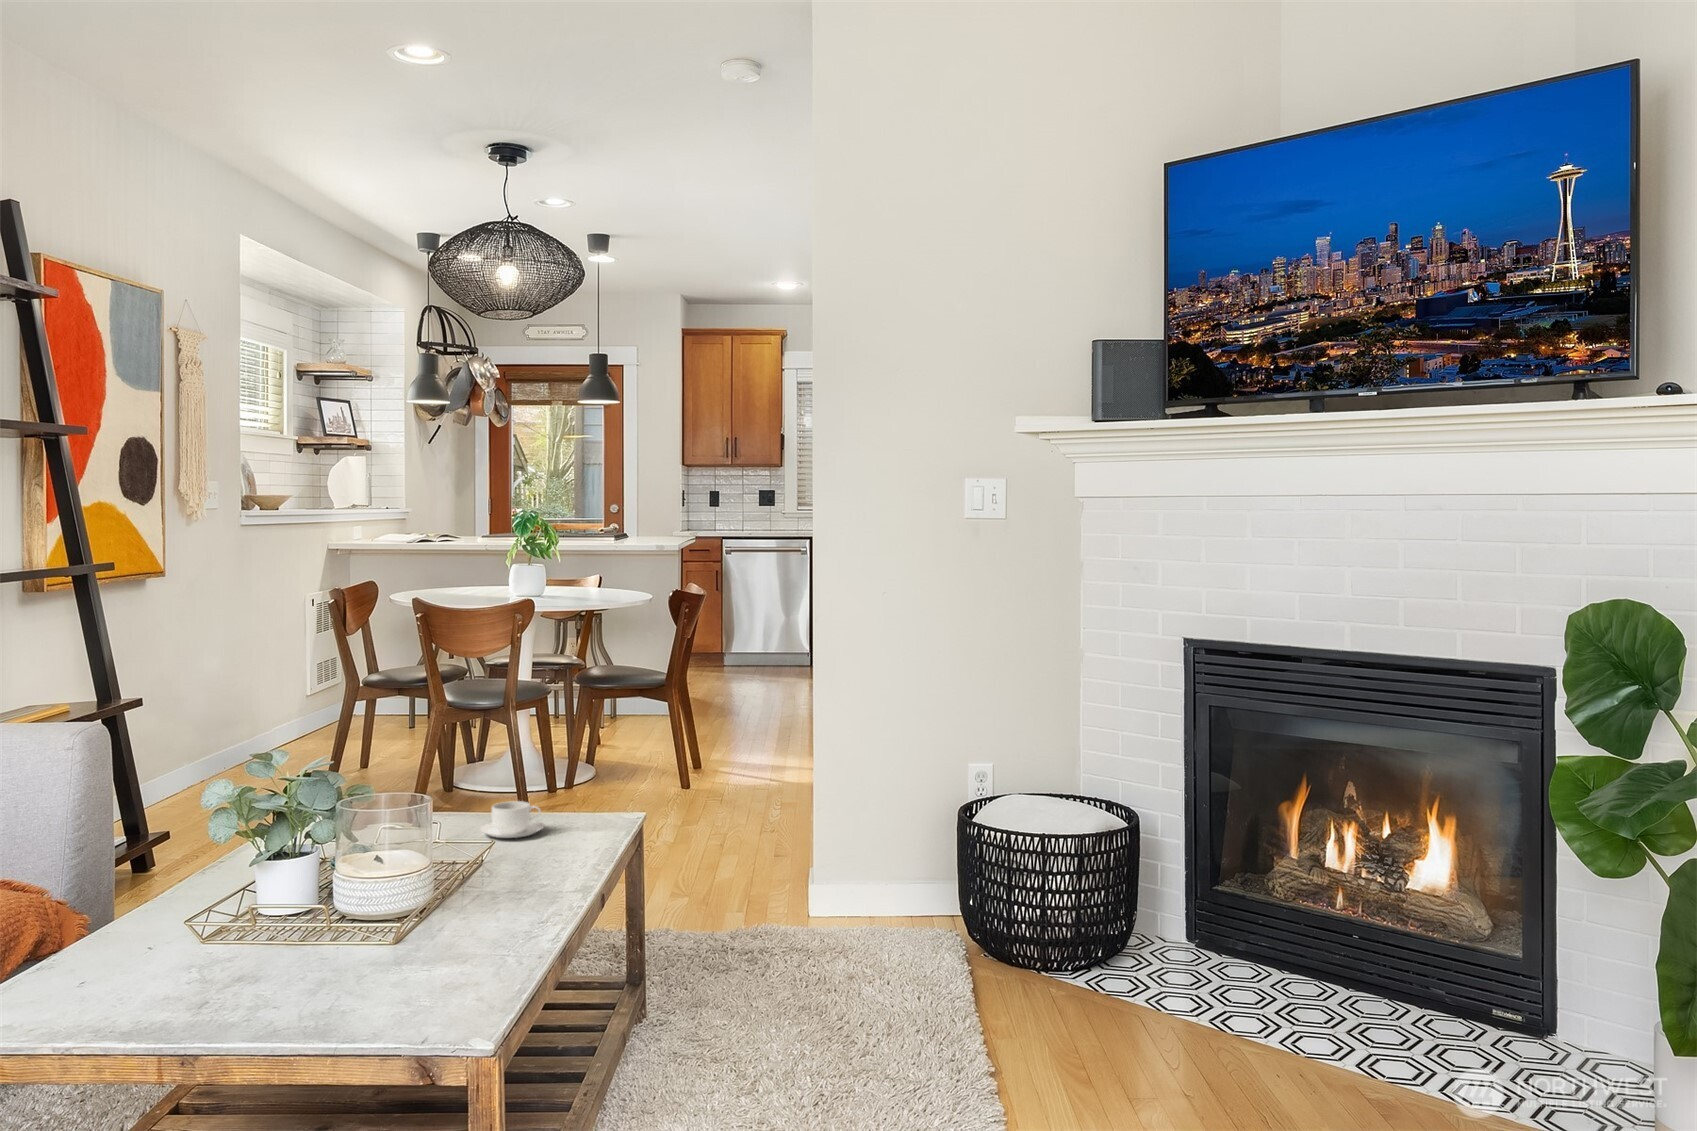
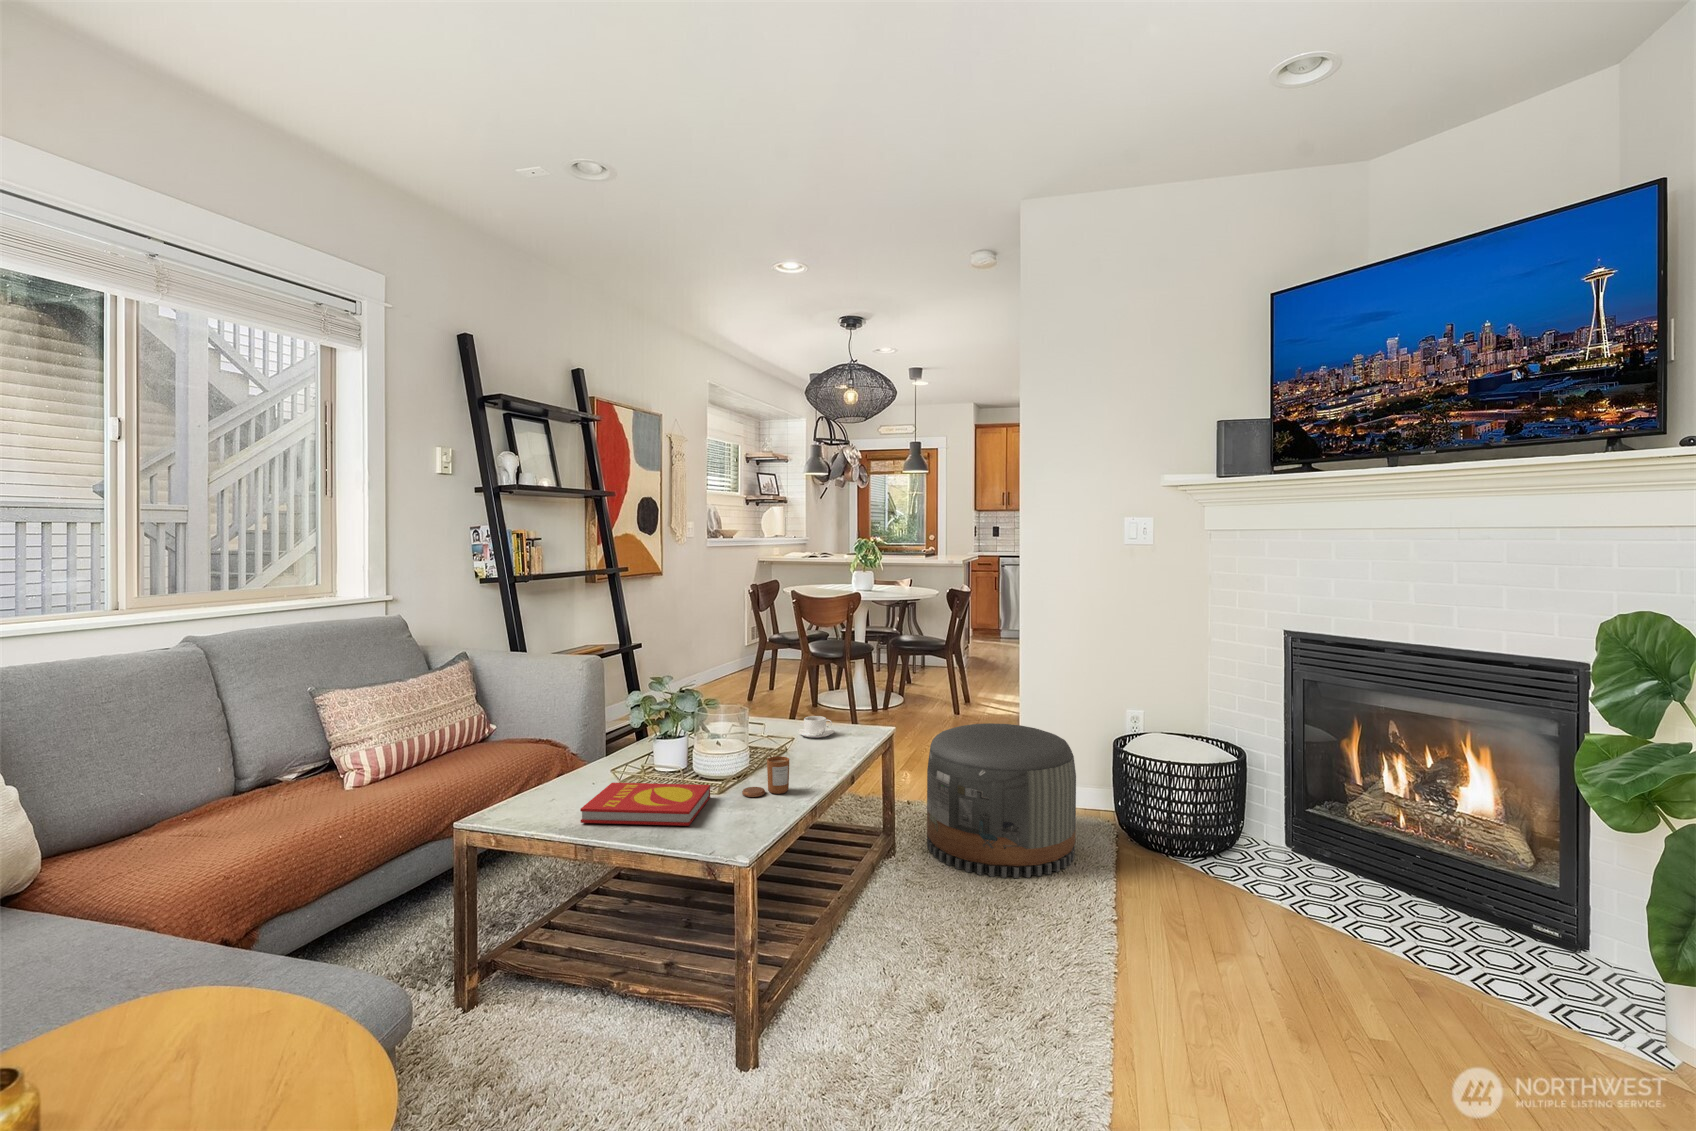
pouf: none [688,796,917,1035] -> present [927,723,1076,878]
candle: none [417,873,502,948] -> present [742,756,789,797]
book: none [111,934,359,1030] -> present [580,783,710,826]

